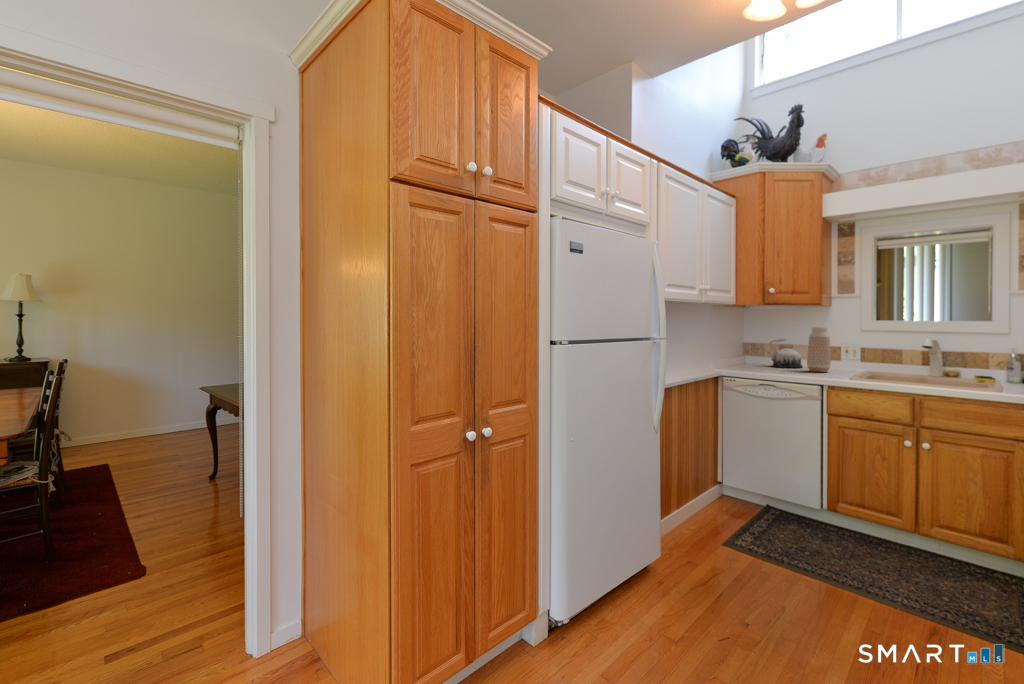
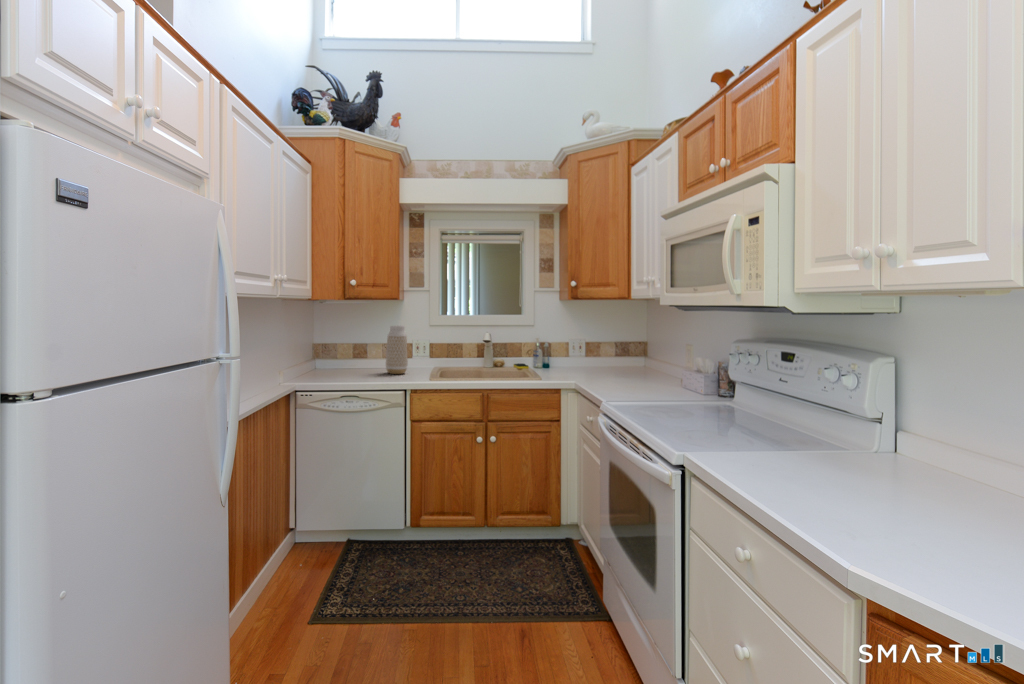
teapot: present [768,339,802,368] -> none [344,337,379,370]

